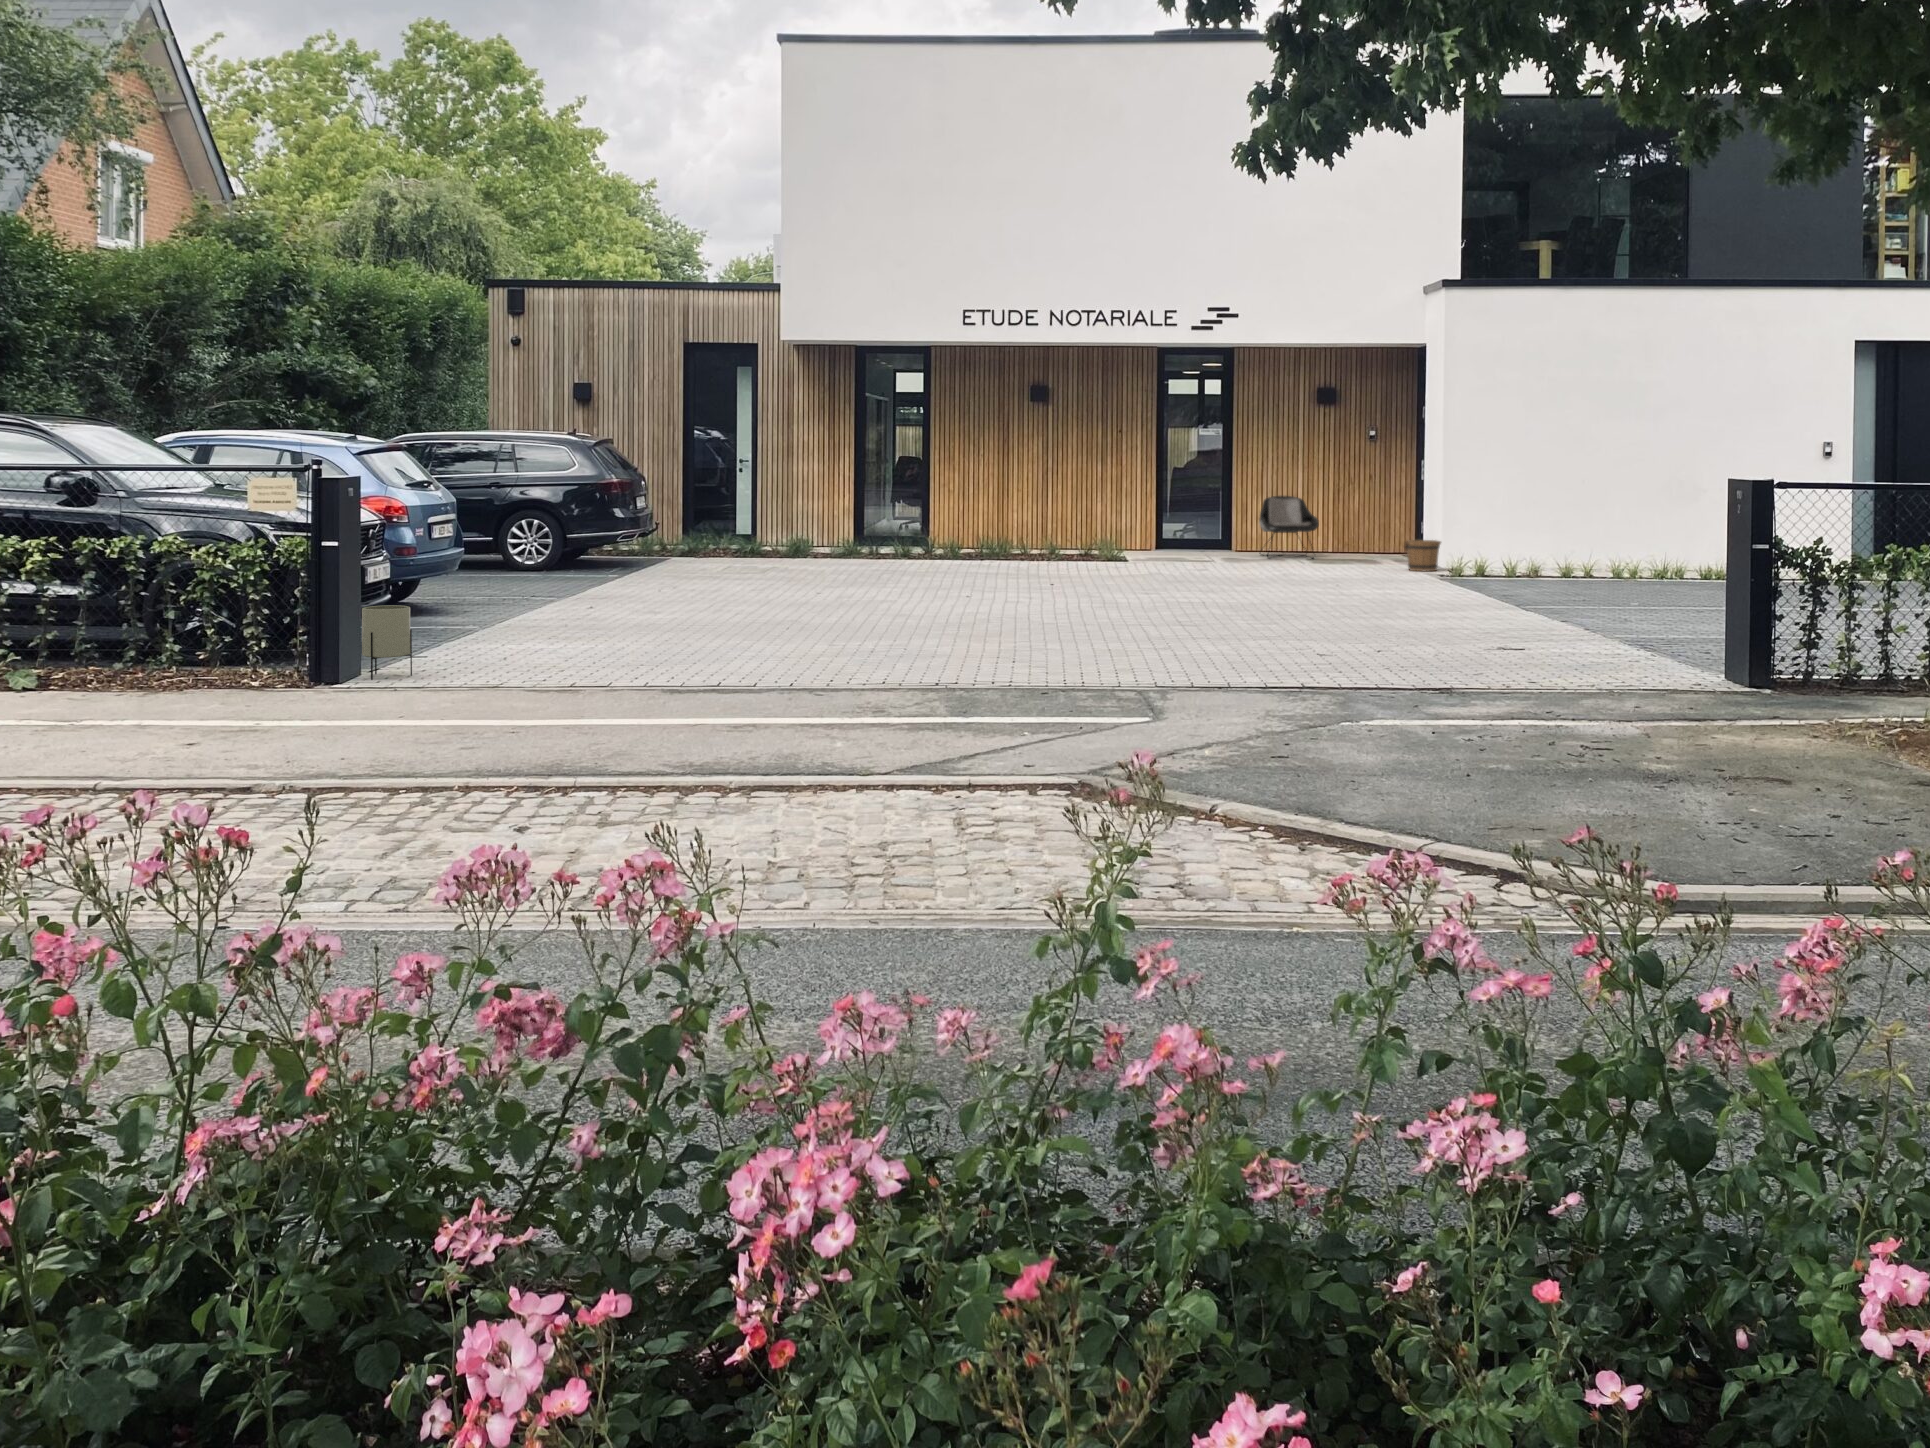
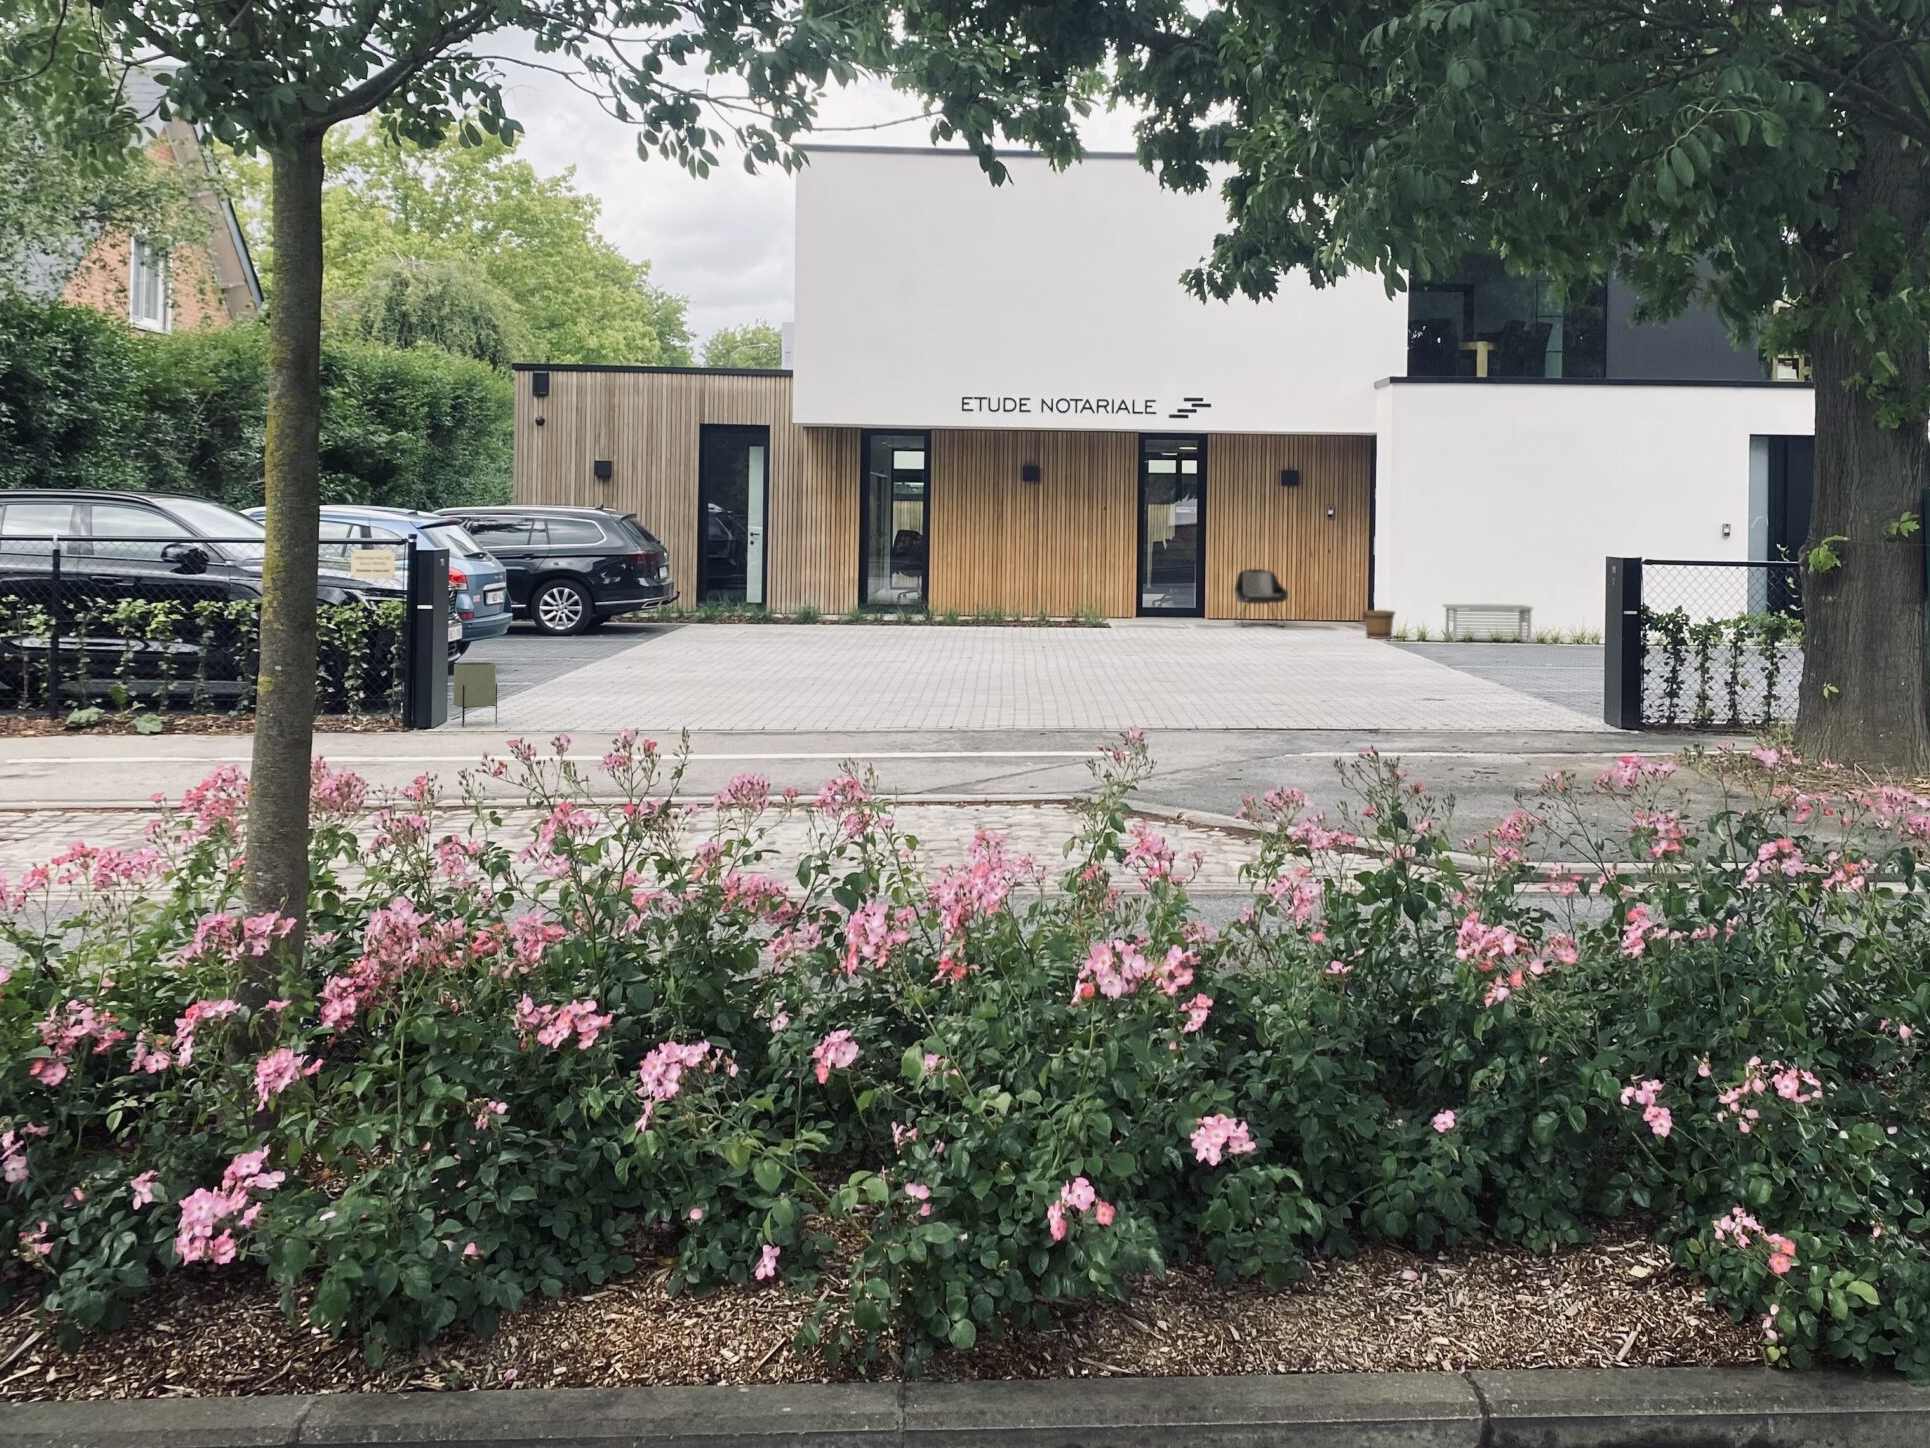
storage bench: none [1495,533,1600,576] -> present [1443,604,1533,642]

